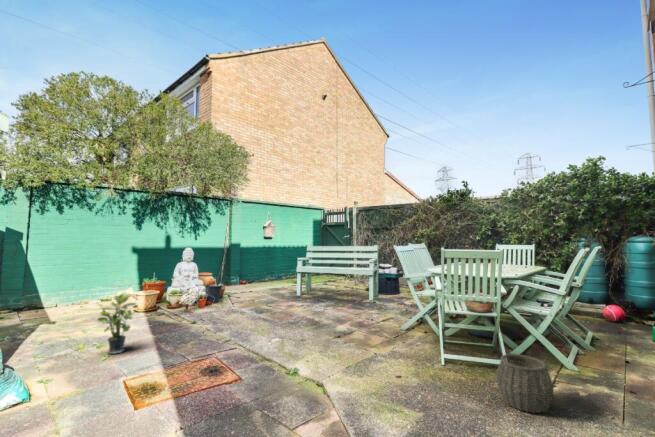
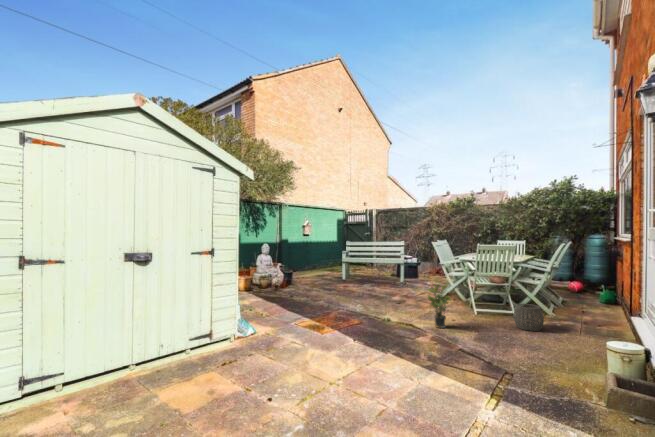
potted plant: present [97,292,136,354] -> present [428,283,451,328]

